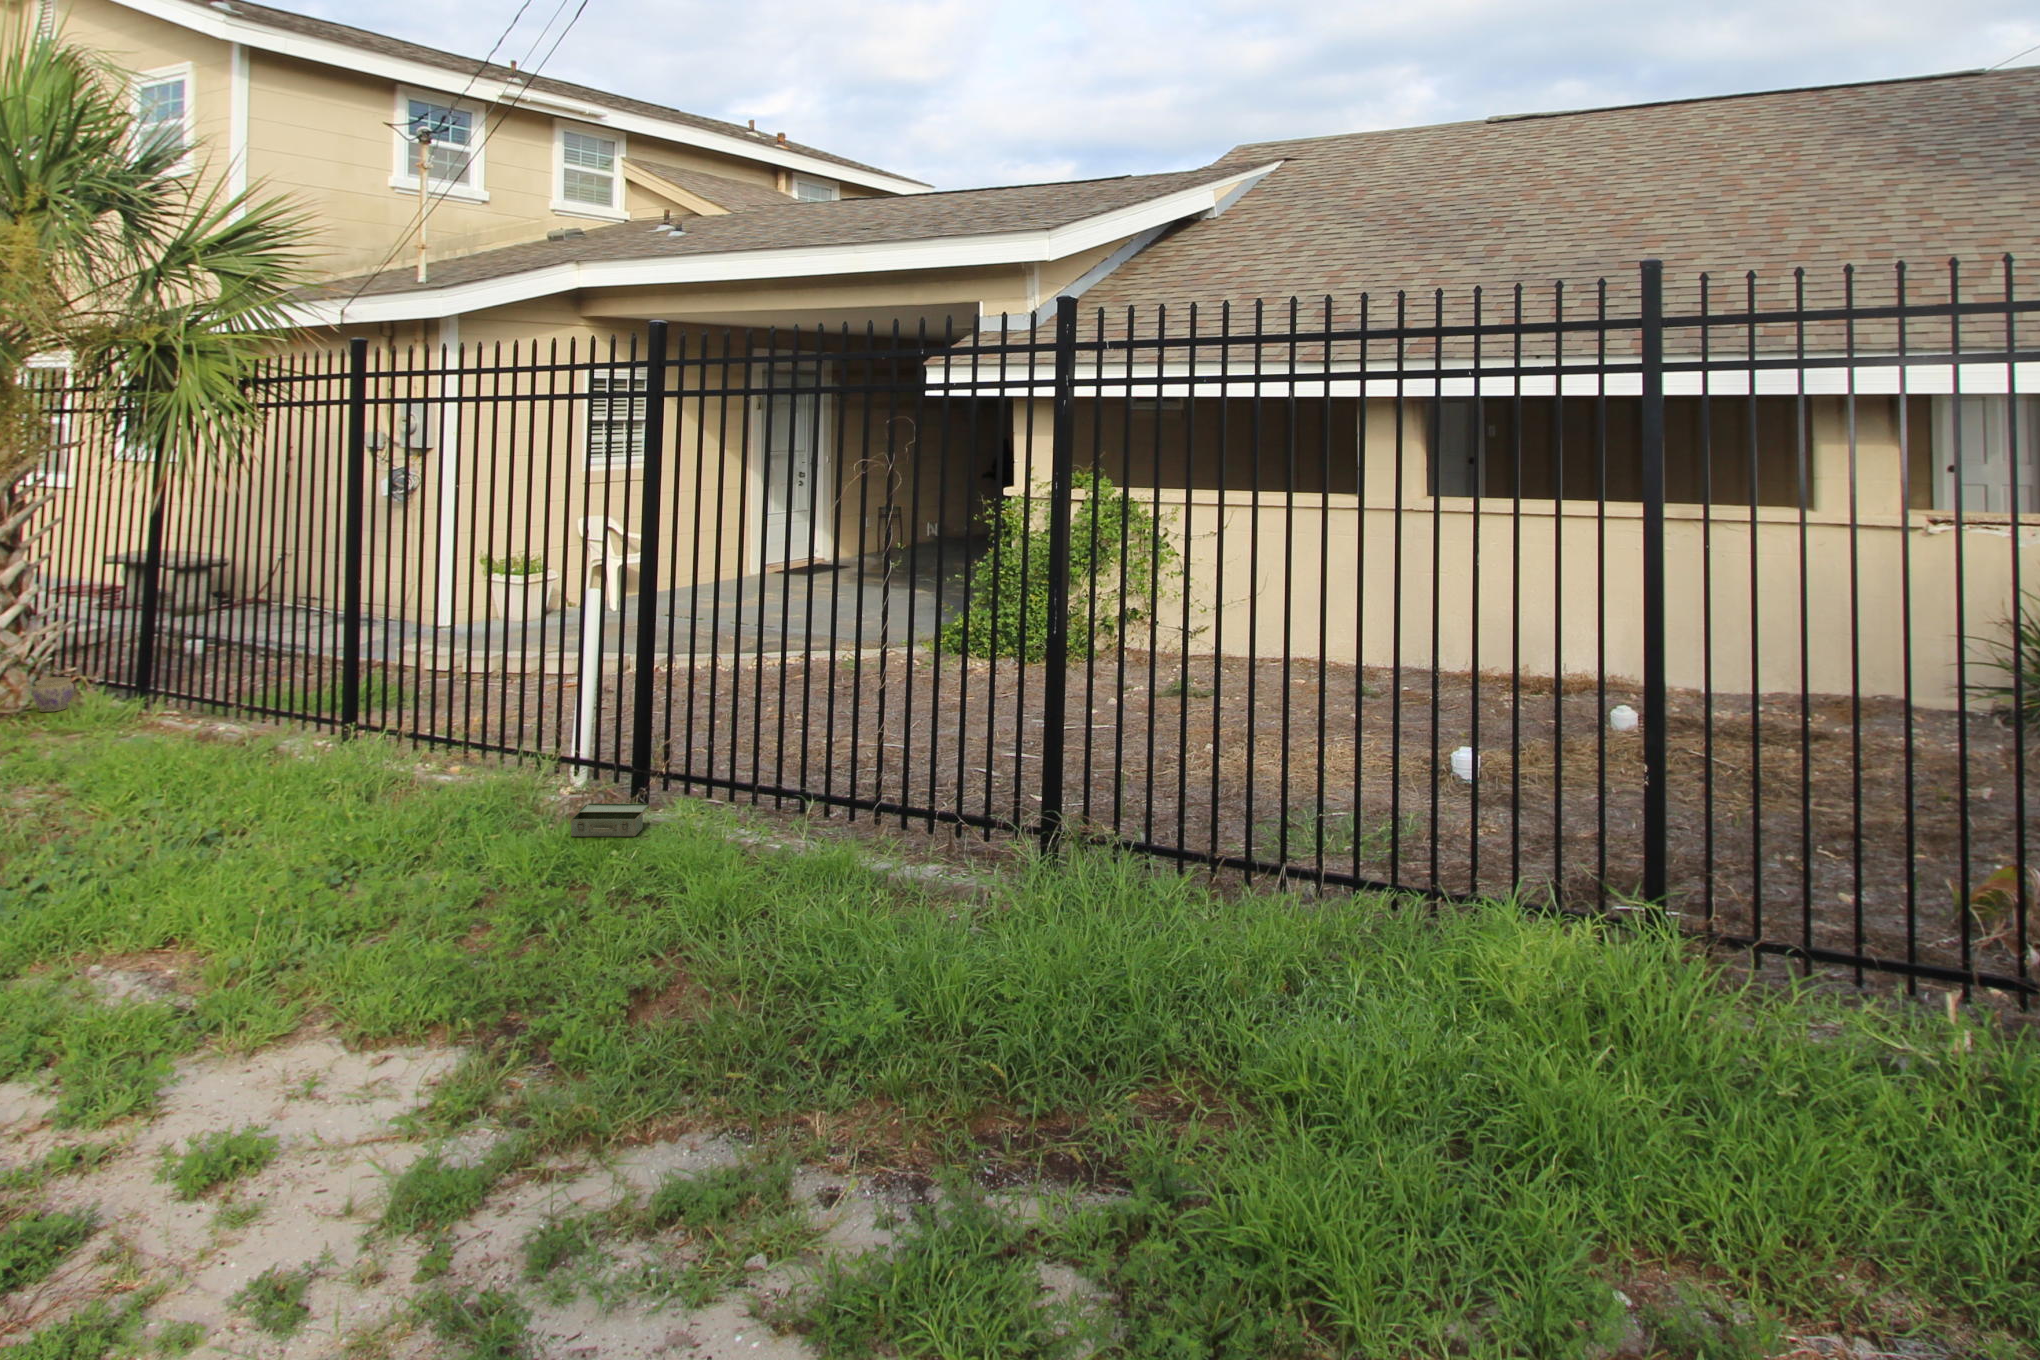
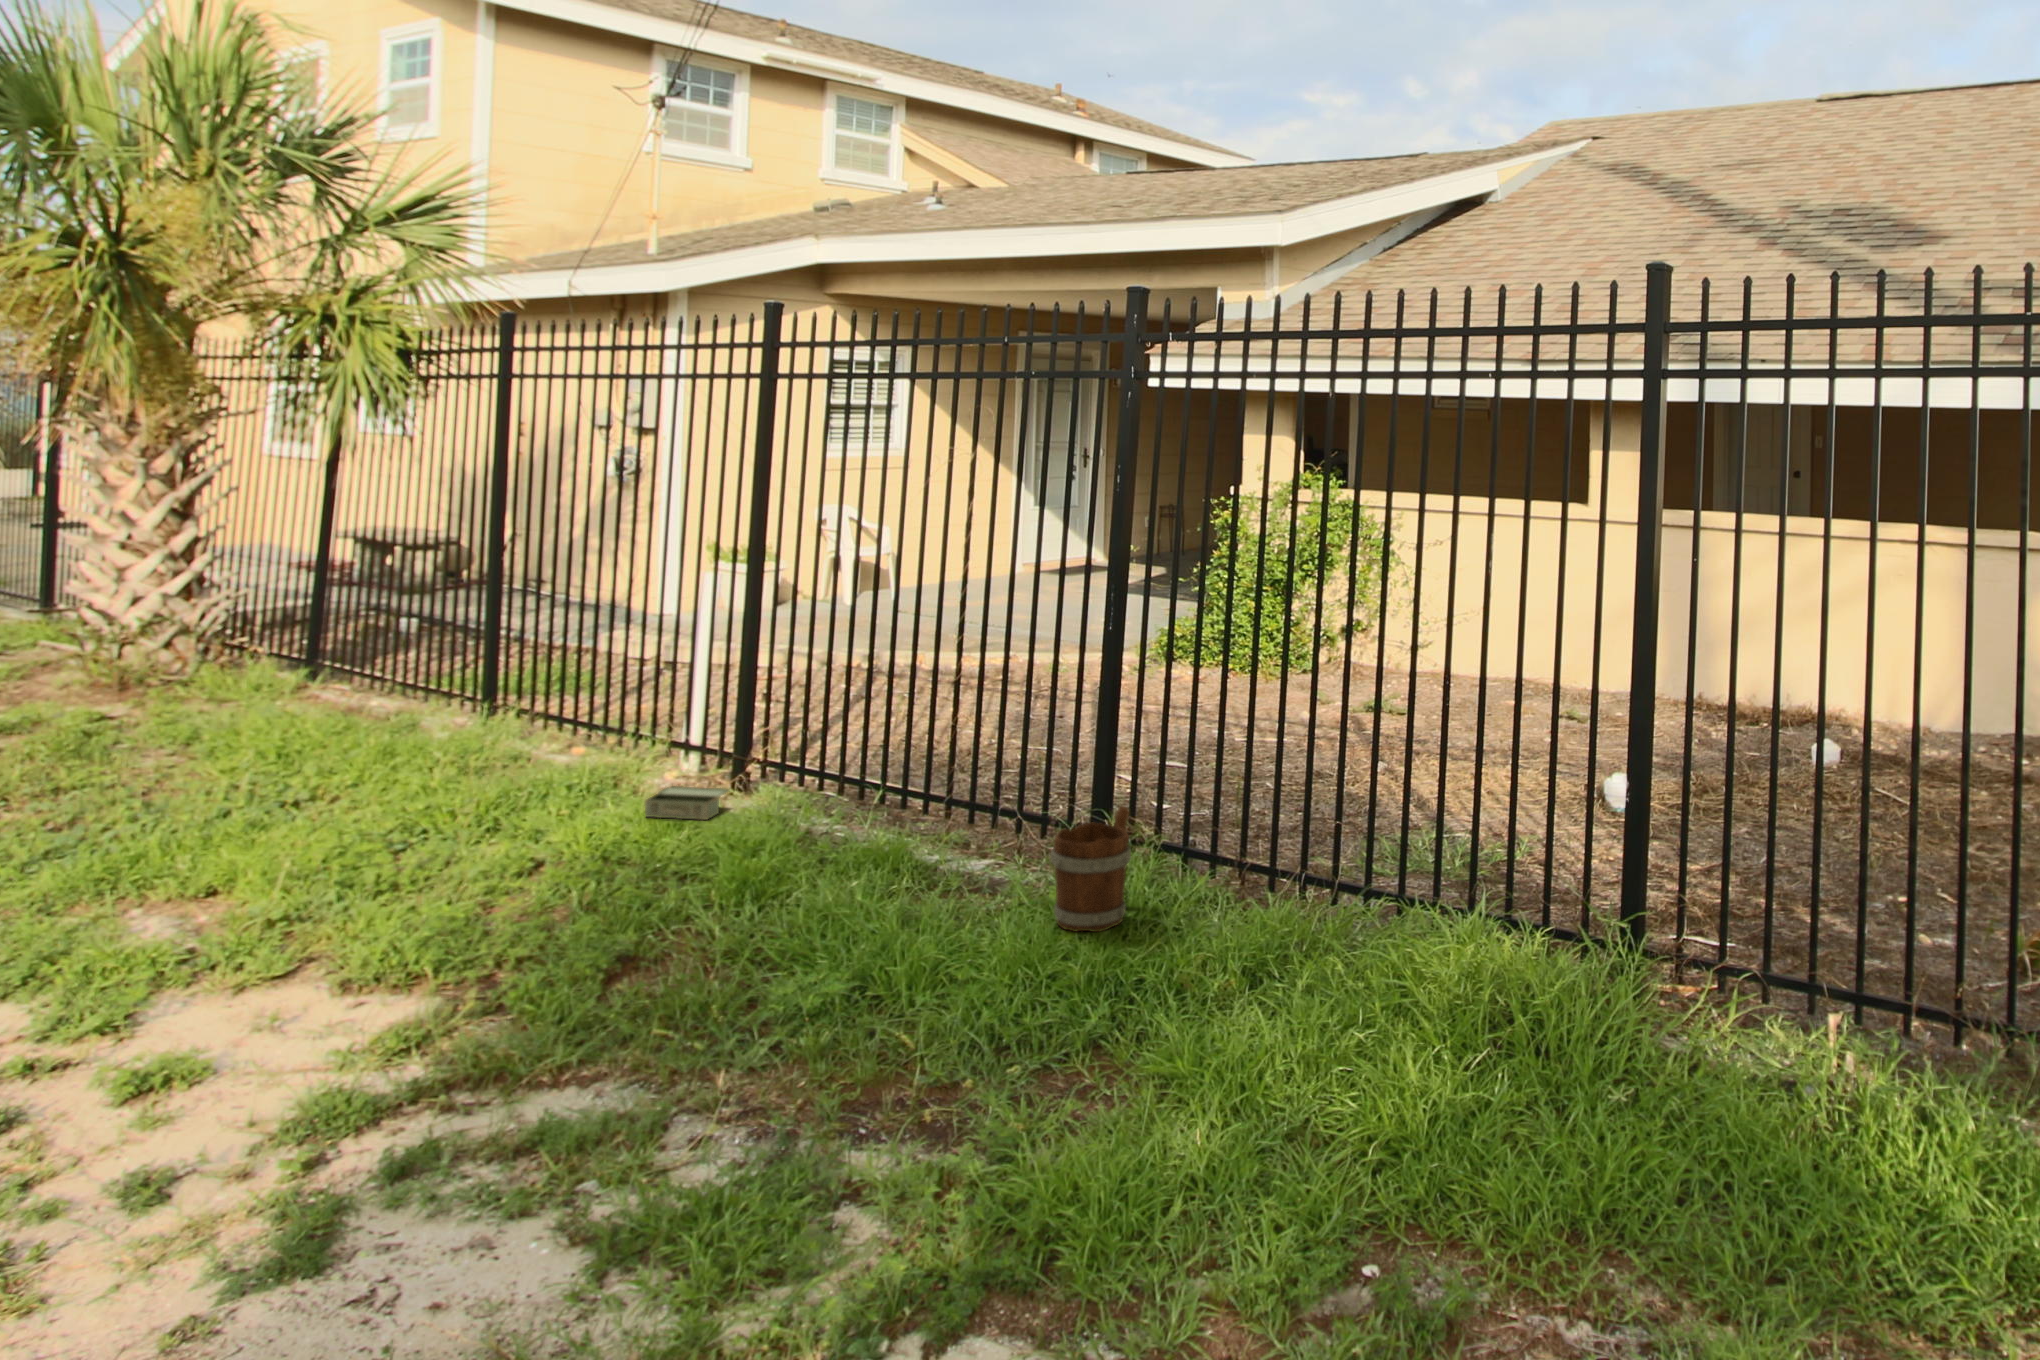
planter: present [32,677,74,712] -> none [198,647,241,681]
bucket: none [1072,812,1155,942] -> present [1051,807,1131,932]

